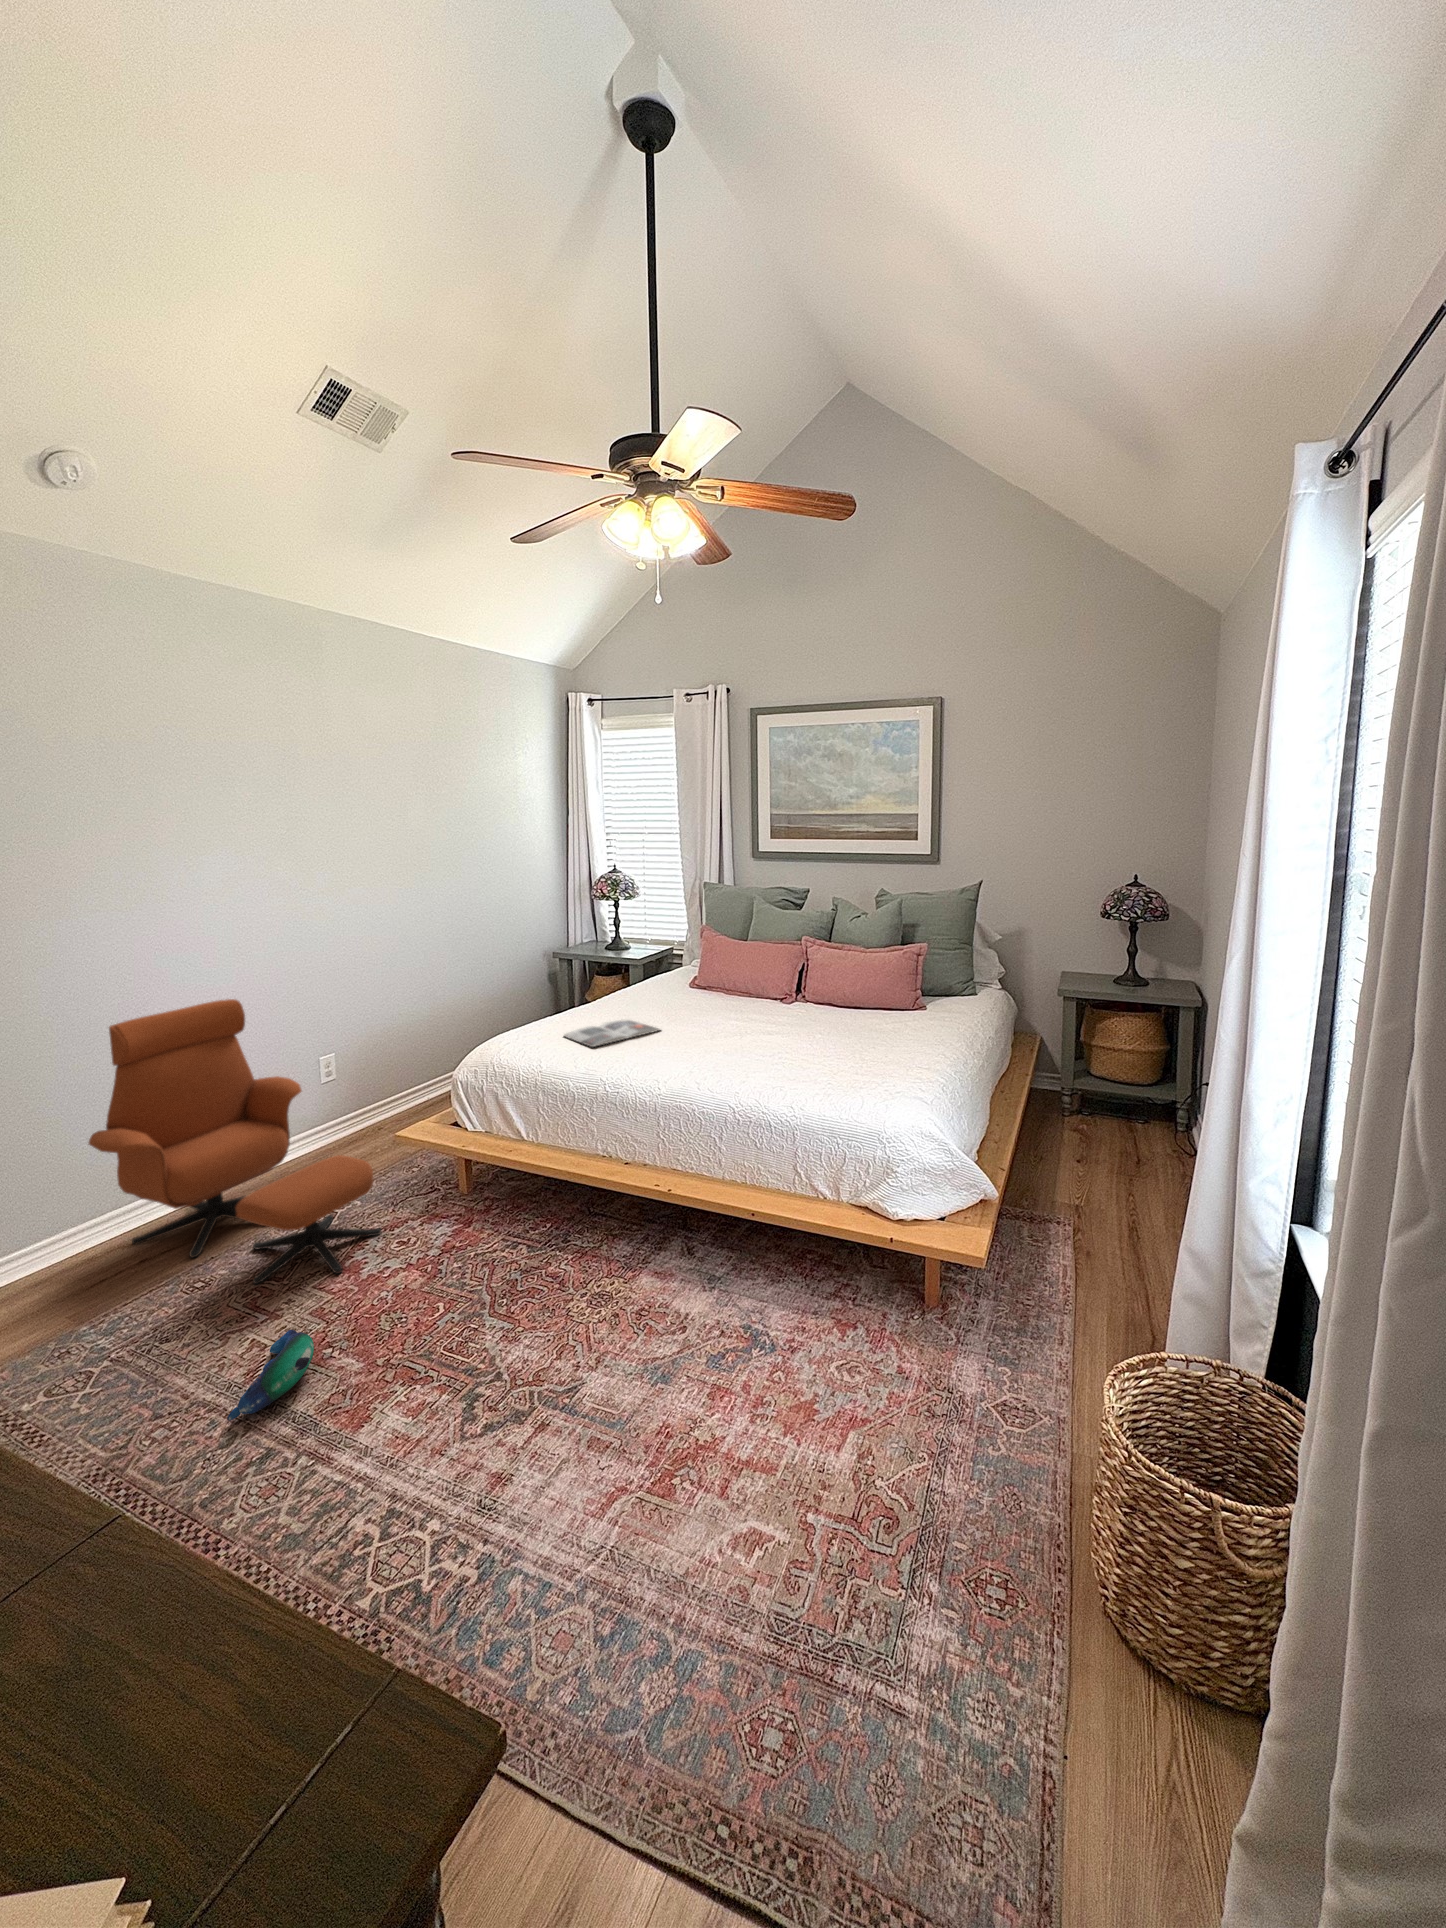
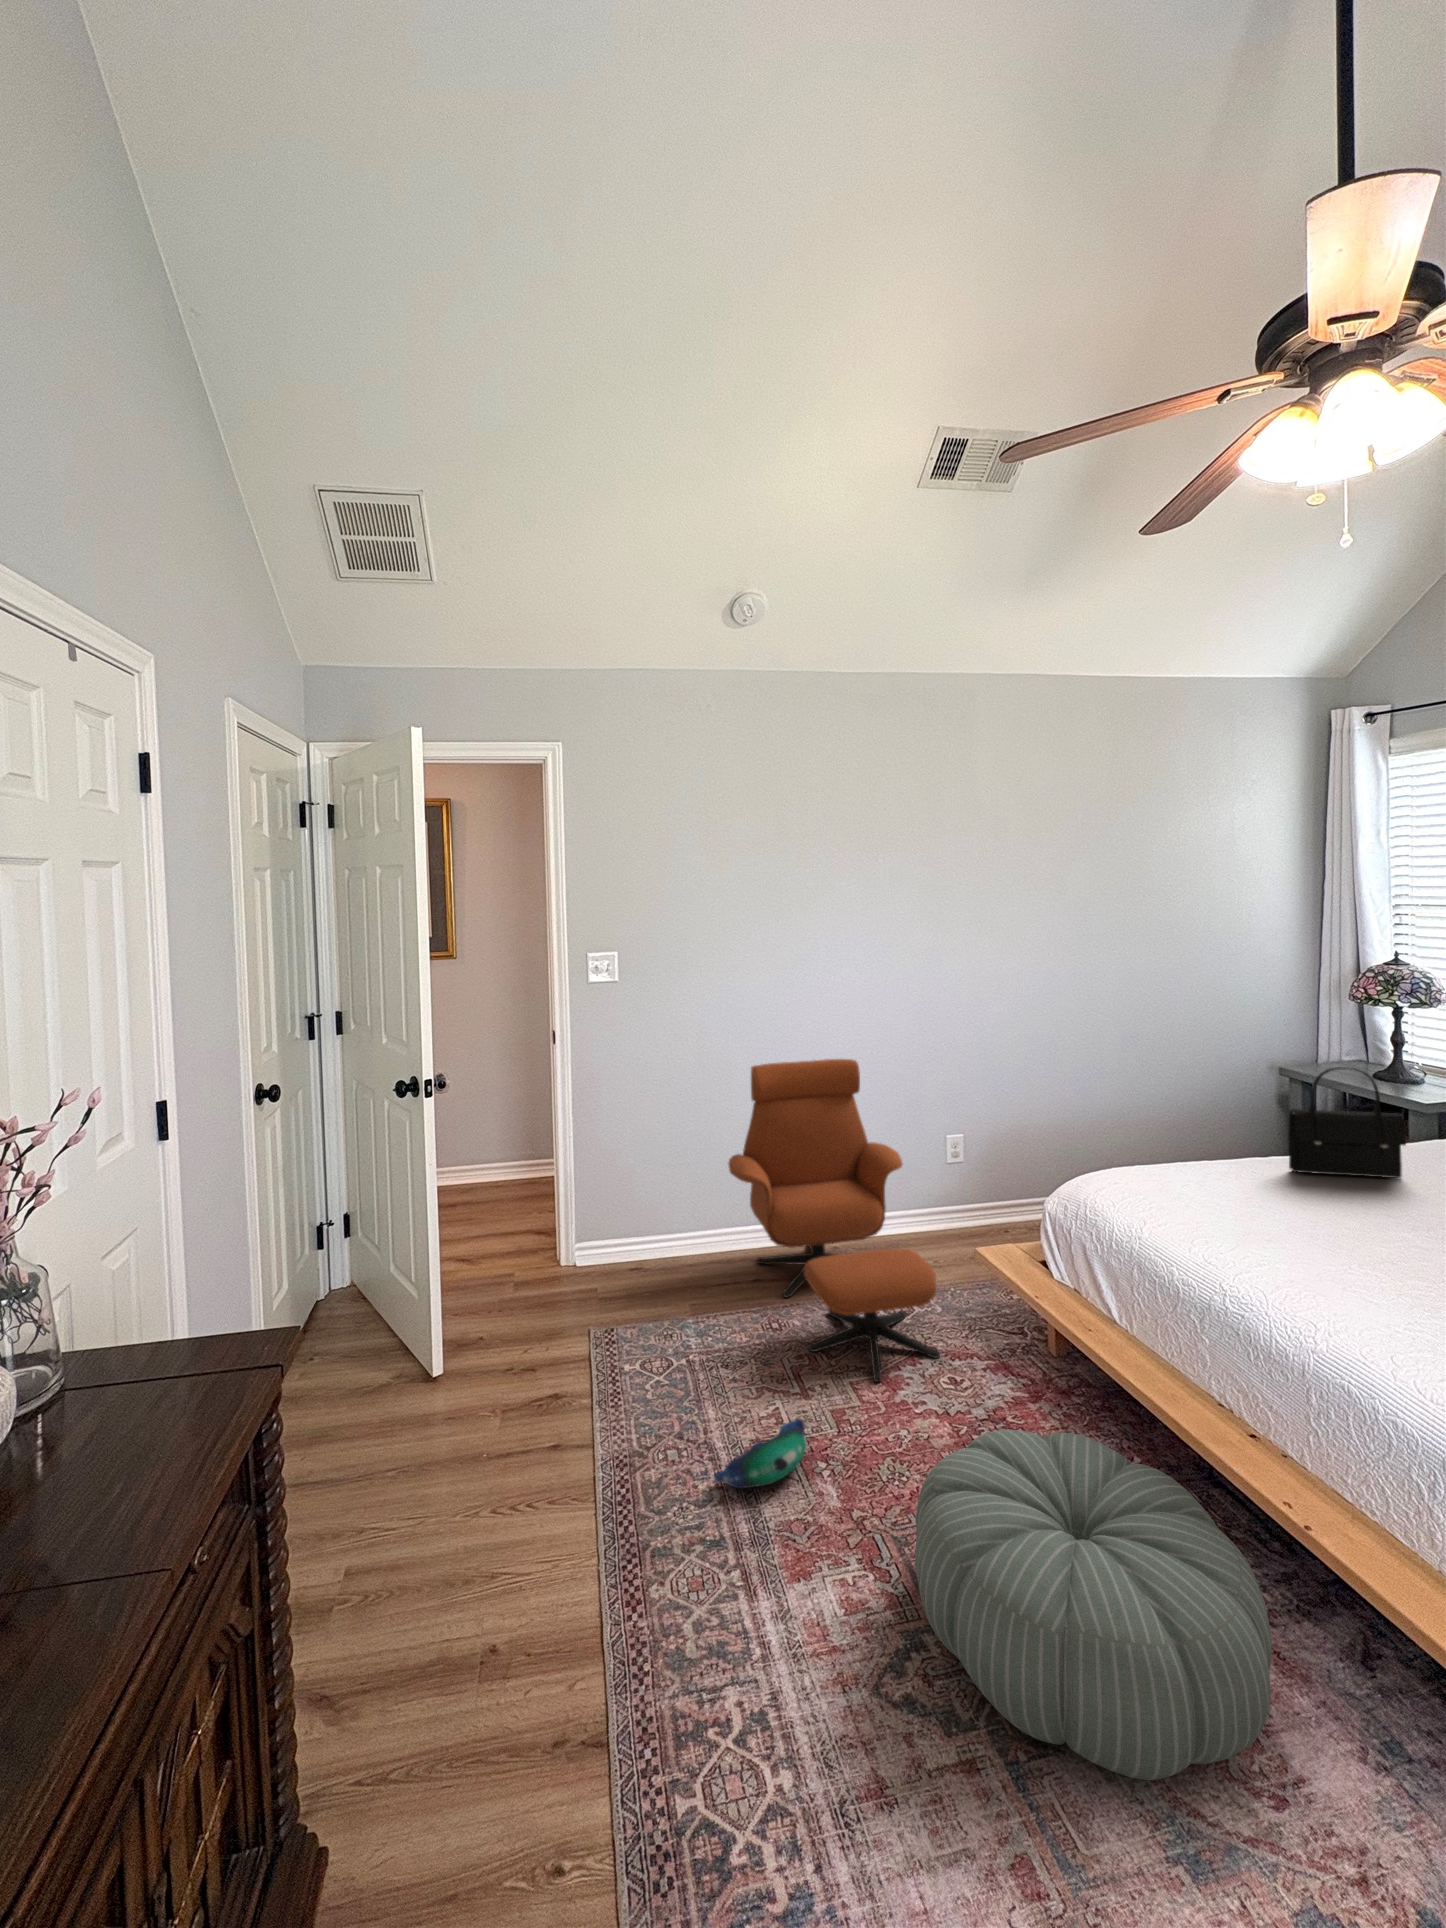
handbag: none [599,938,654,1011] -> present [1289,1067,1406,1178]
magazine: present [564,1019,660,1047] -> none [1197,1191,1385,1236]
pouf: none [448,1205,674,1387] -> present [915,1430,1272,1780]

